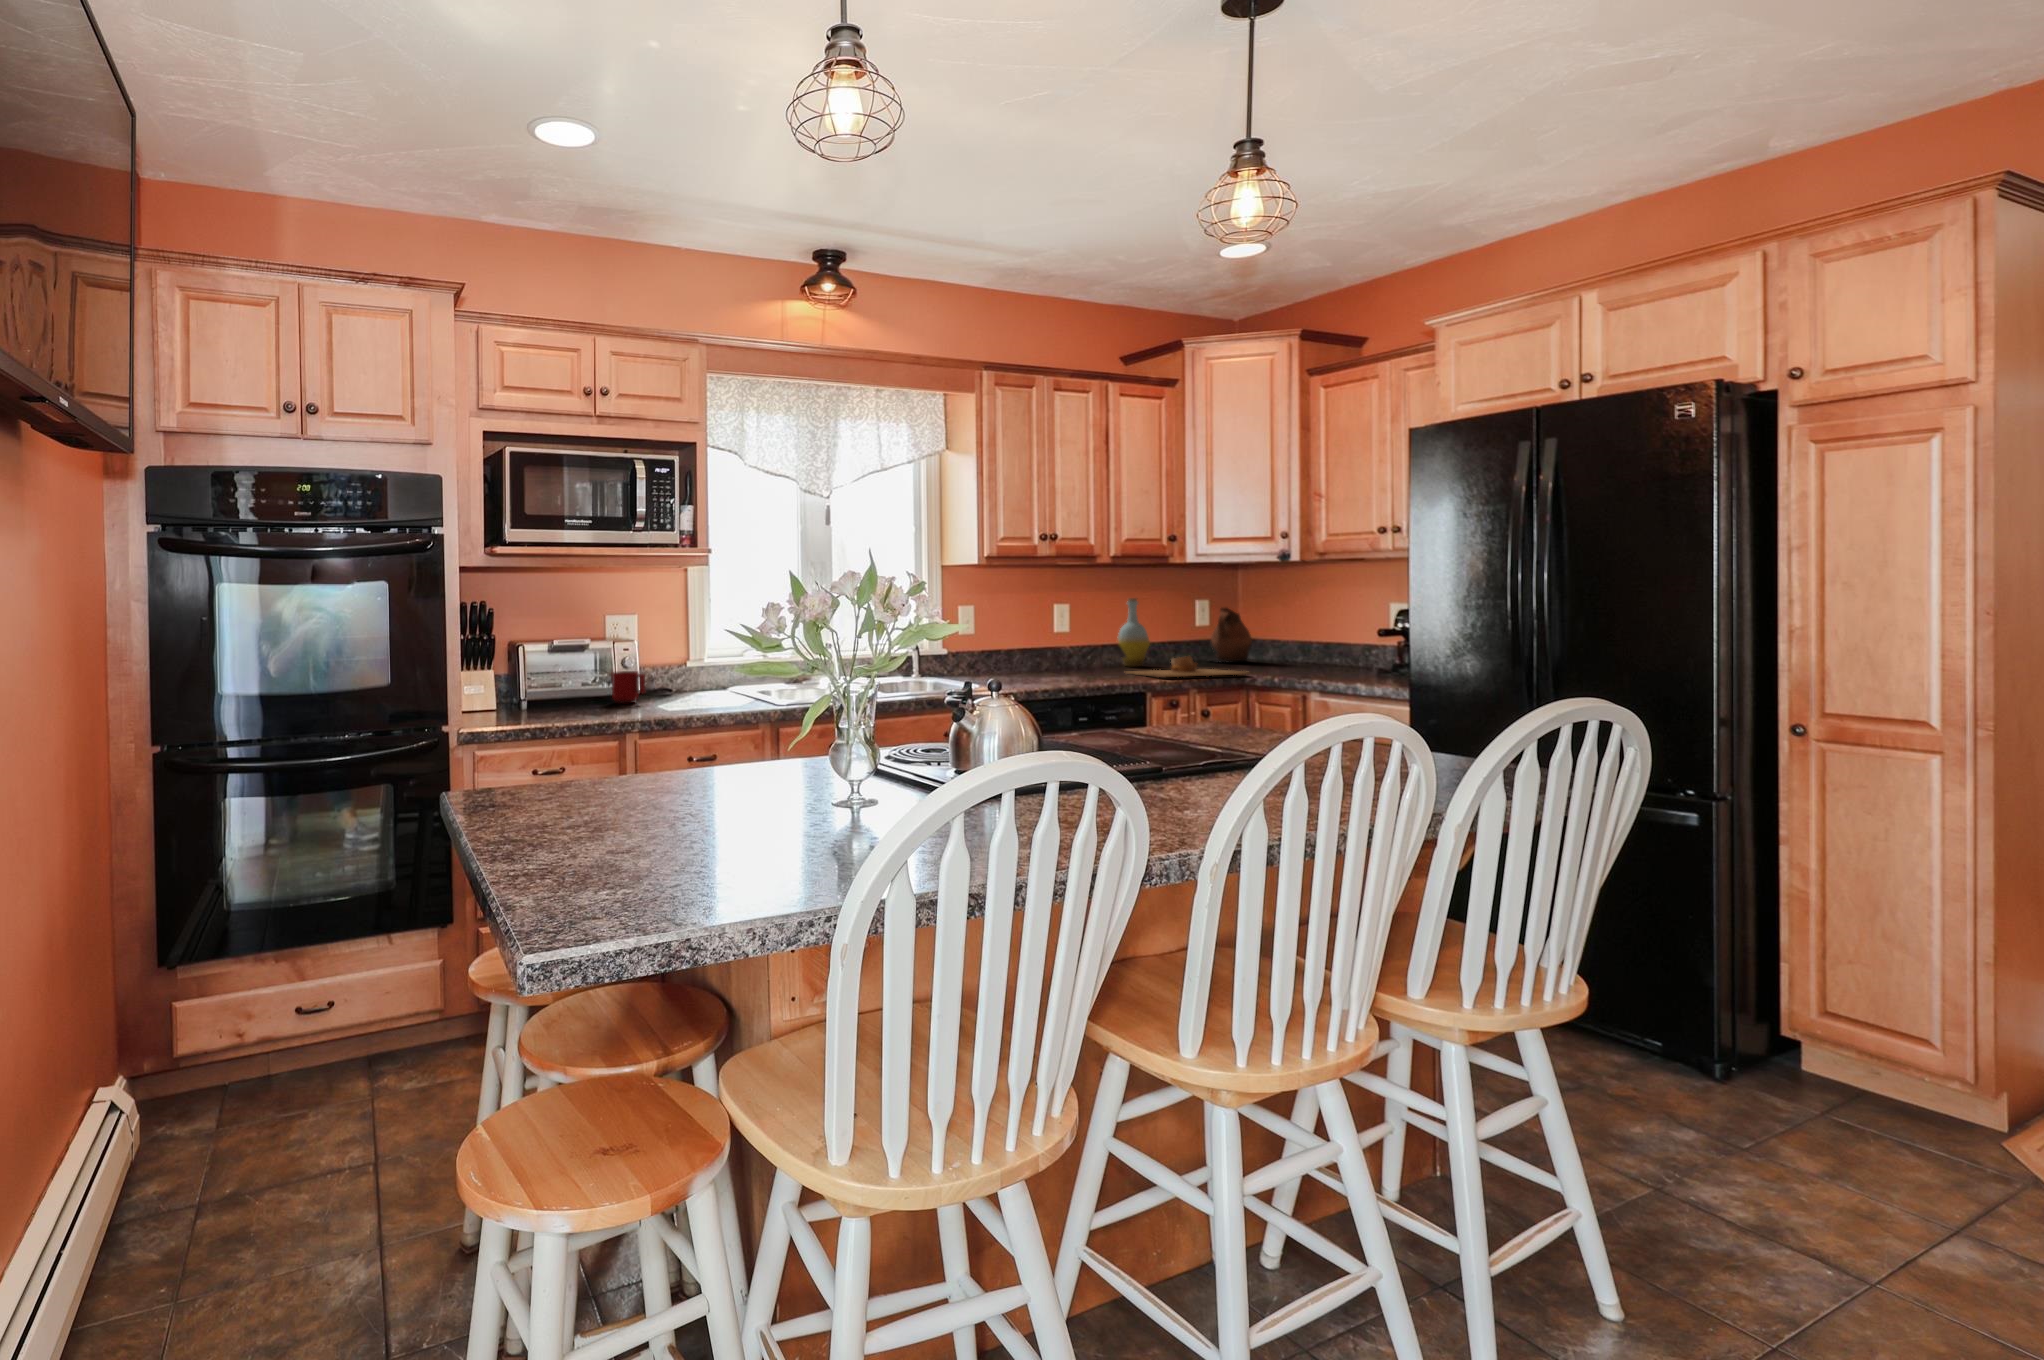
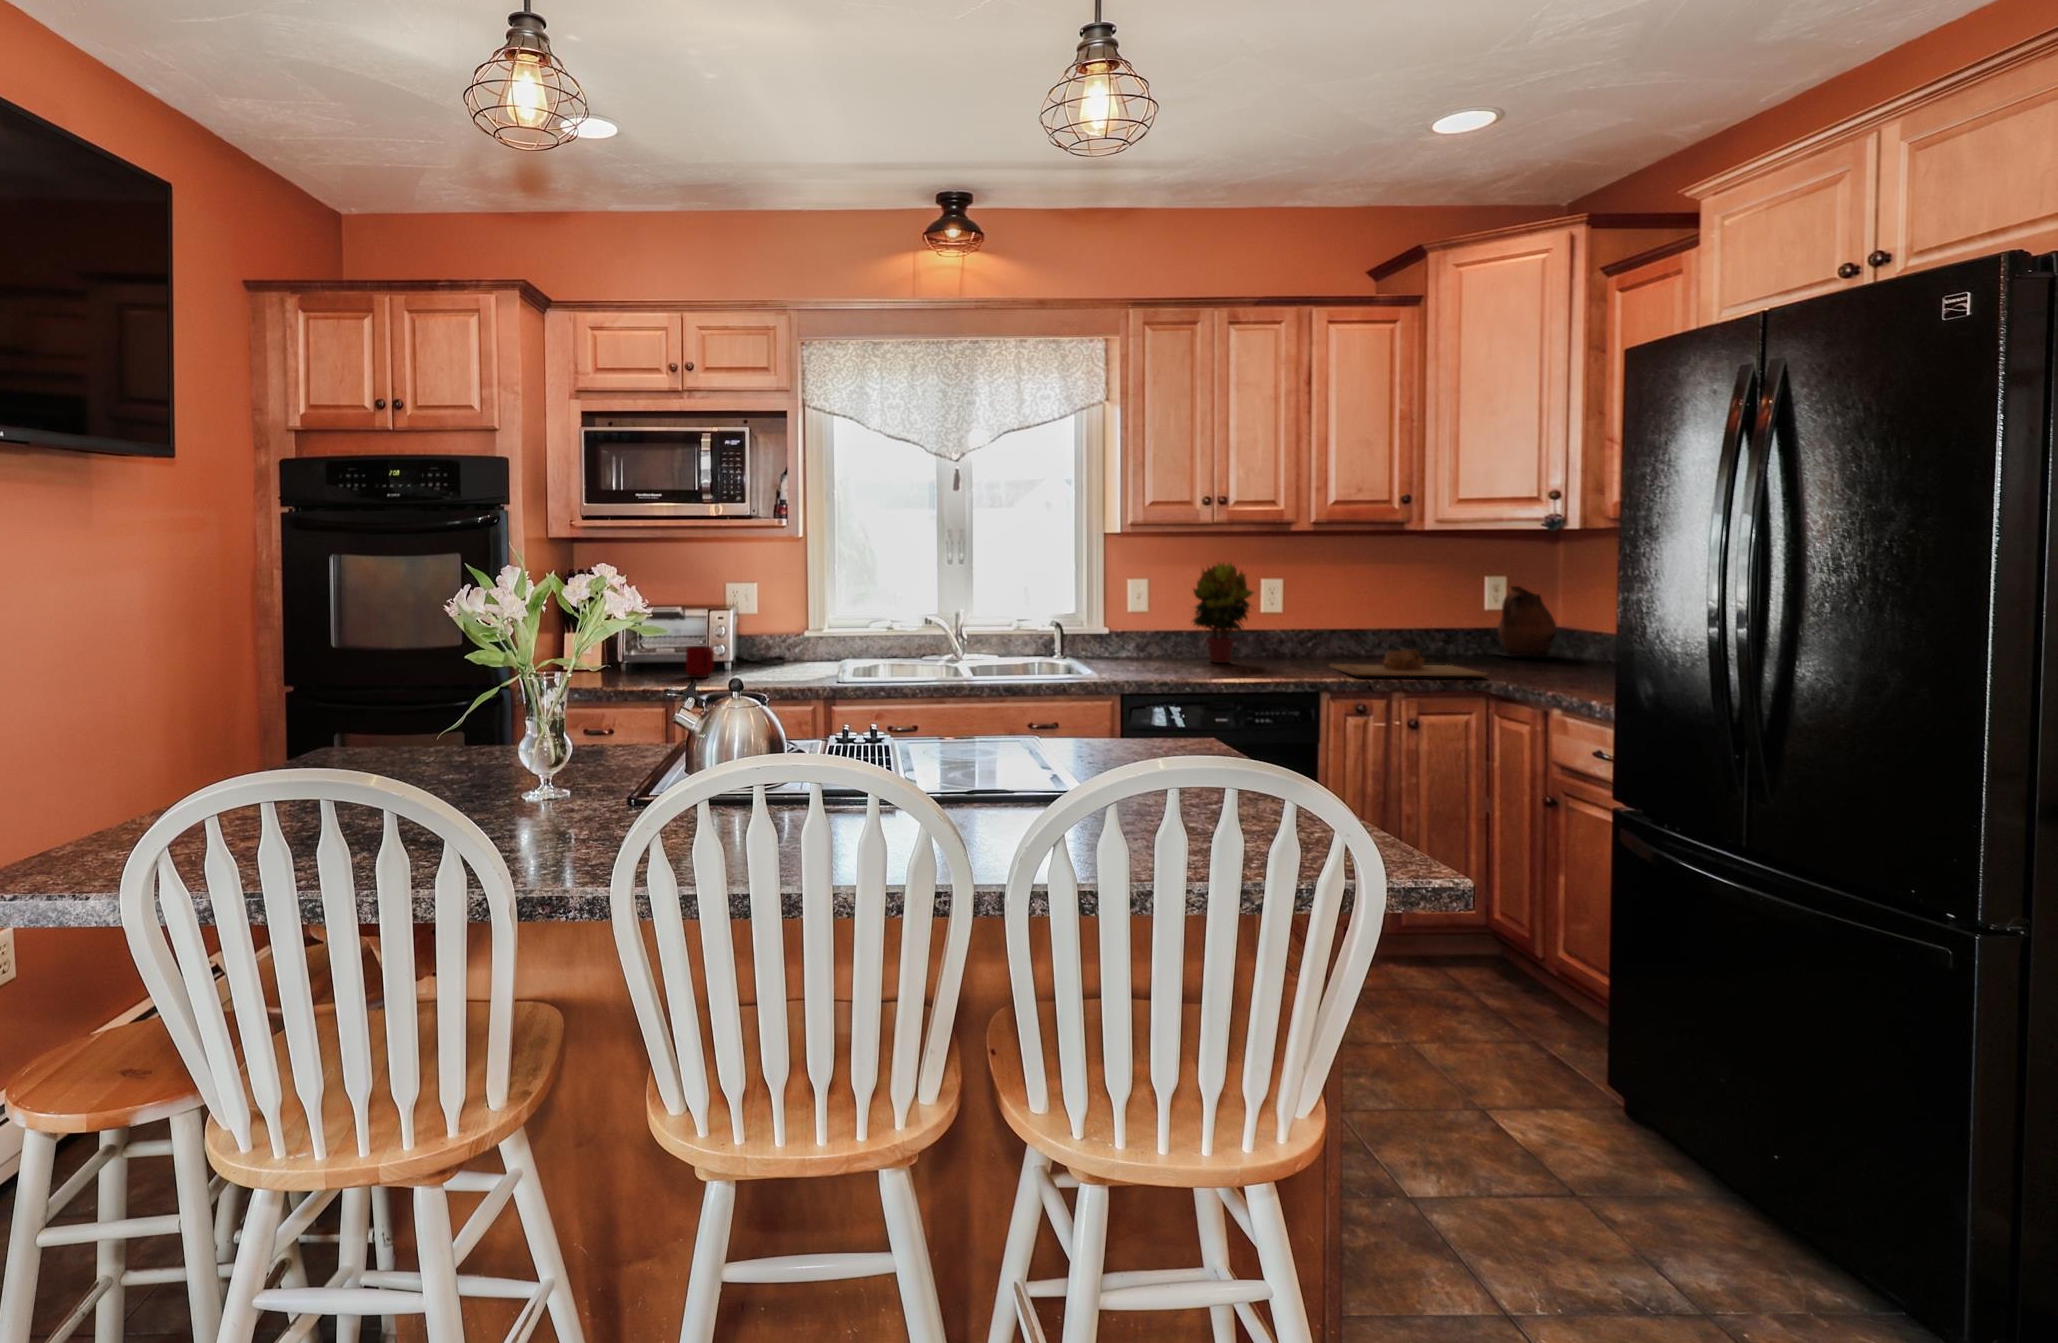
potted plant: none [1013,588,1070,674] -> present [1193,563,1253,663]
bottle: present [1118,598,1150,666] -> none [1347,573,1392,658]

